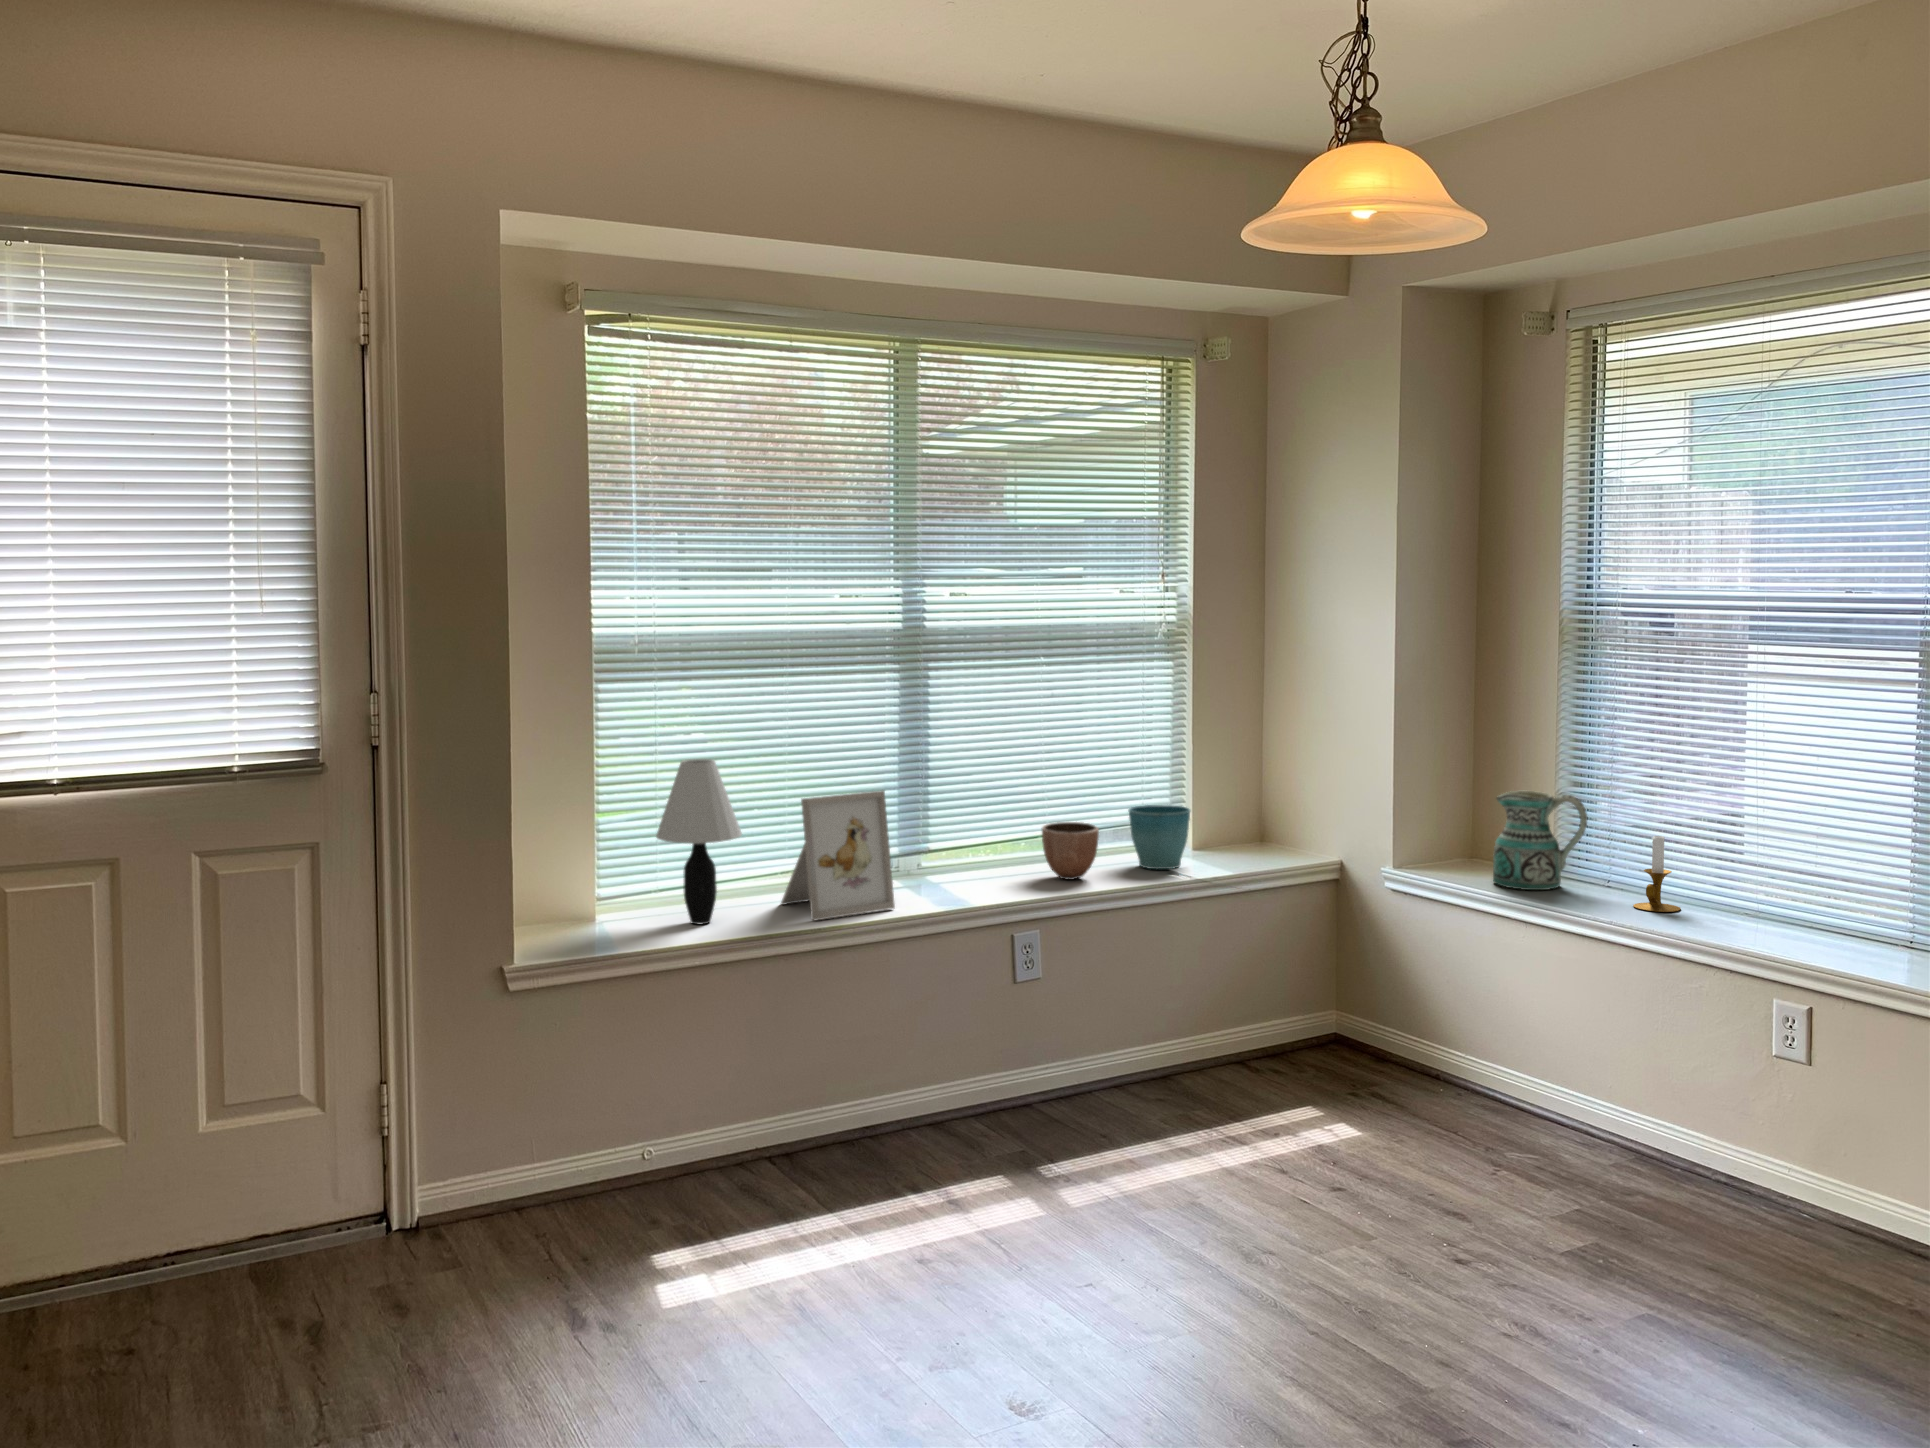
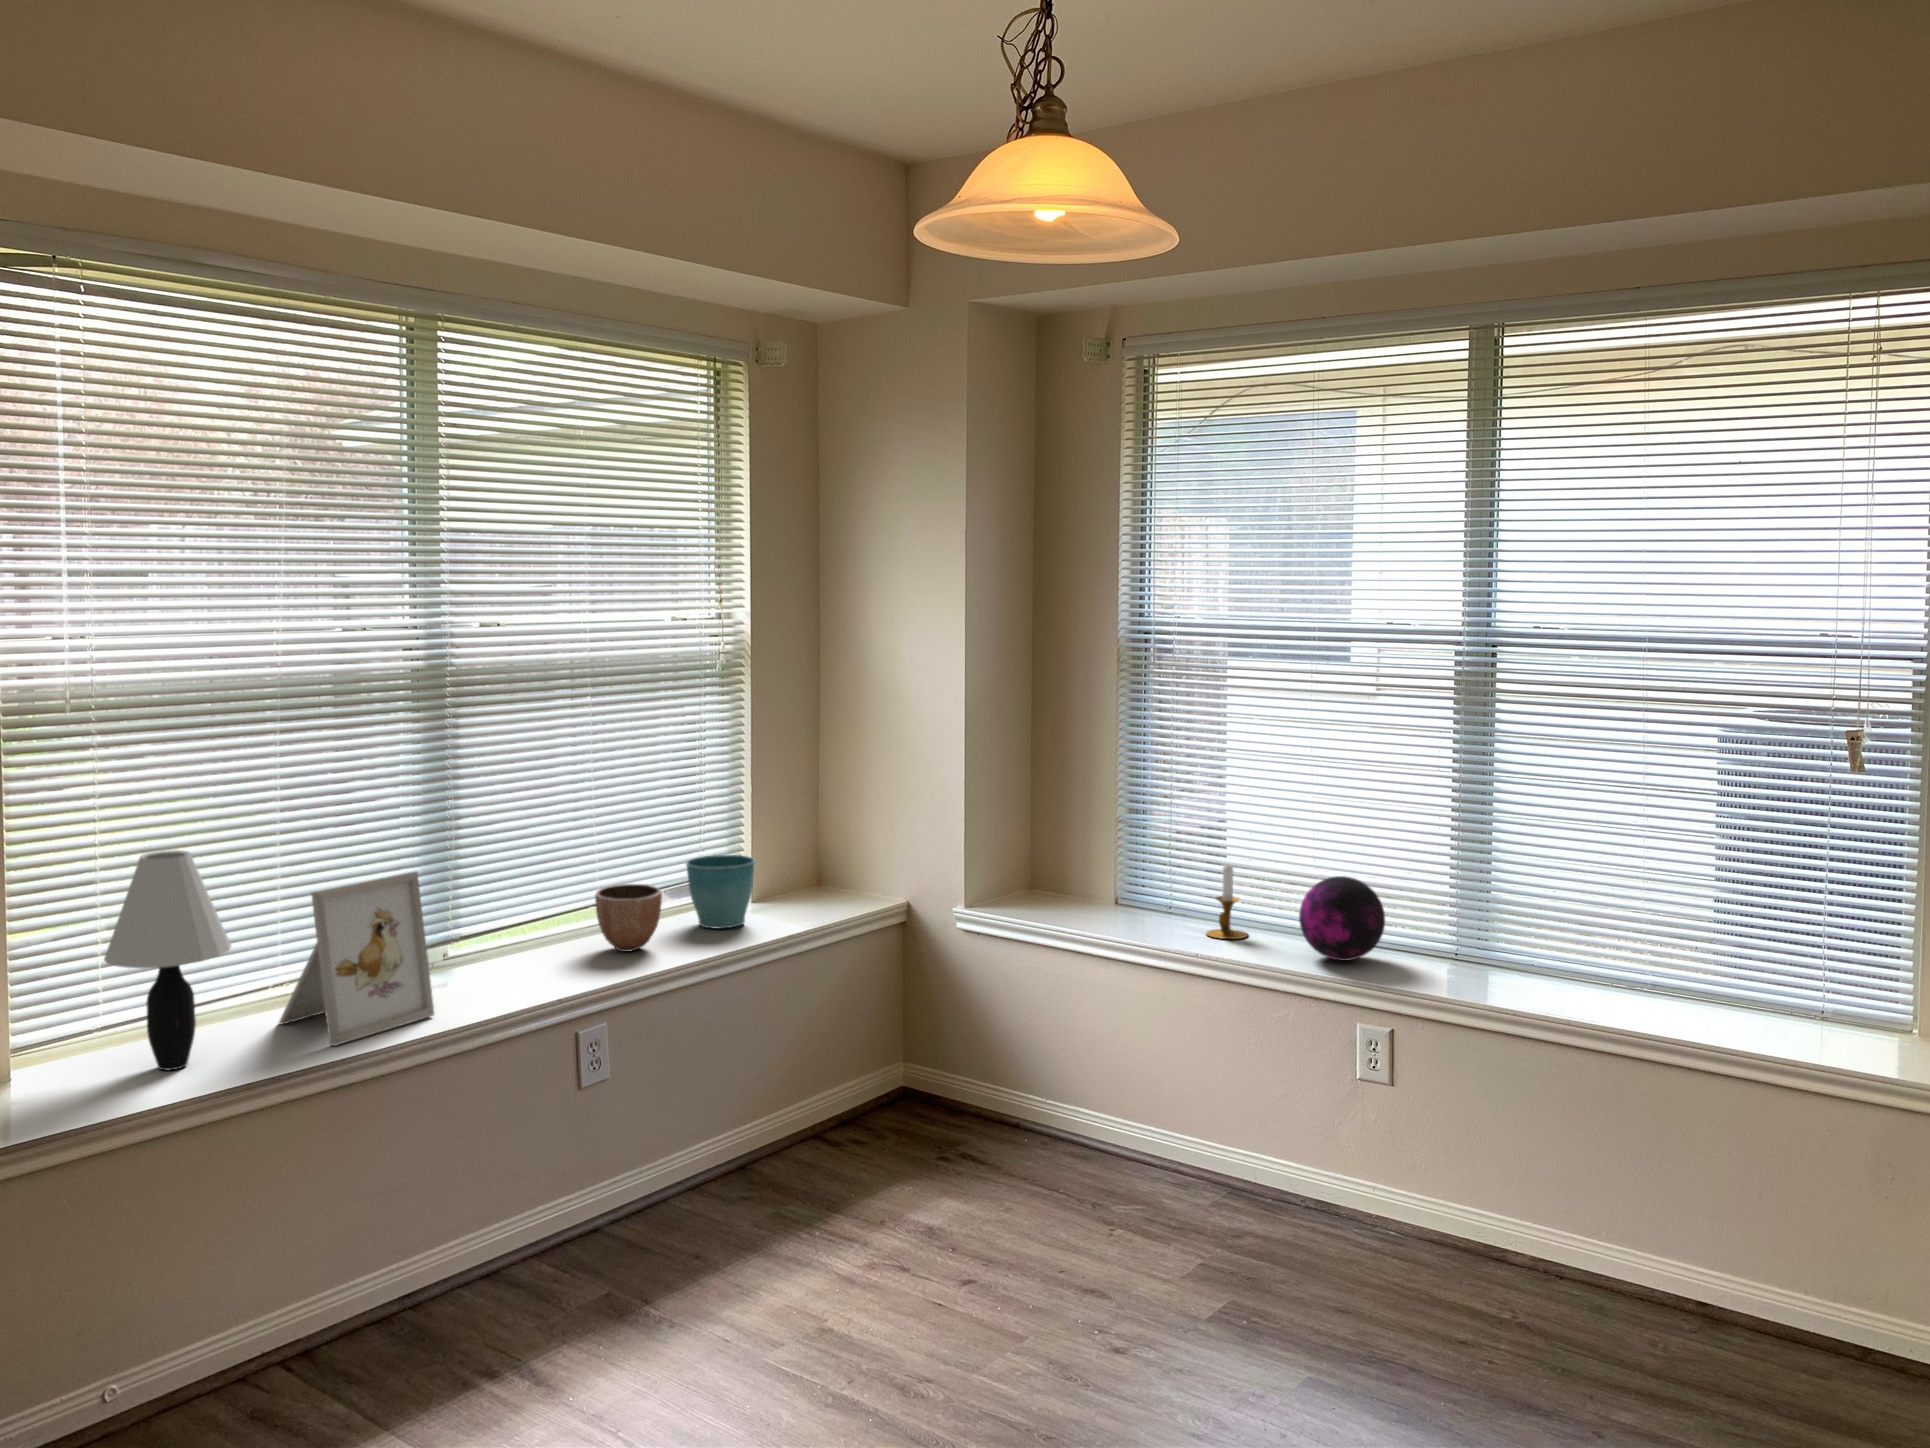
ceramic pitcher: present [1493,791,1587,890] -> none [1066,822,1155,924]
decorative orb: none [1723,850,1821,937] -> present [1299,876,1385,961]

